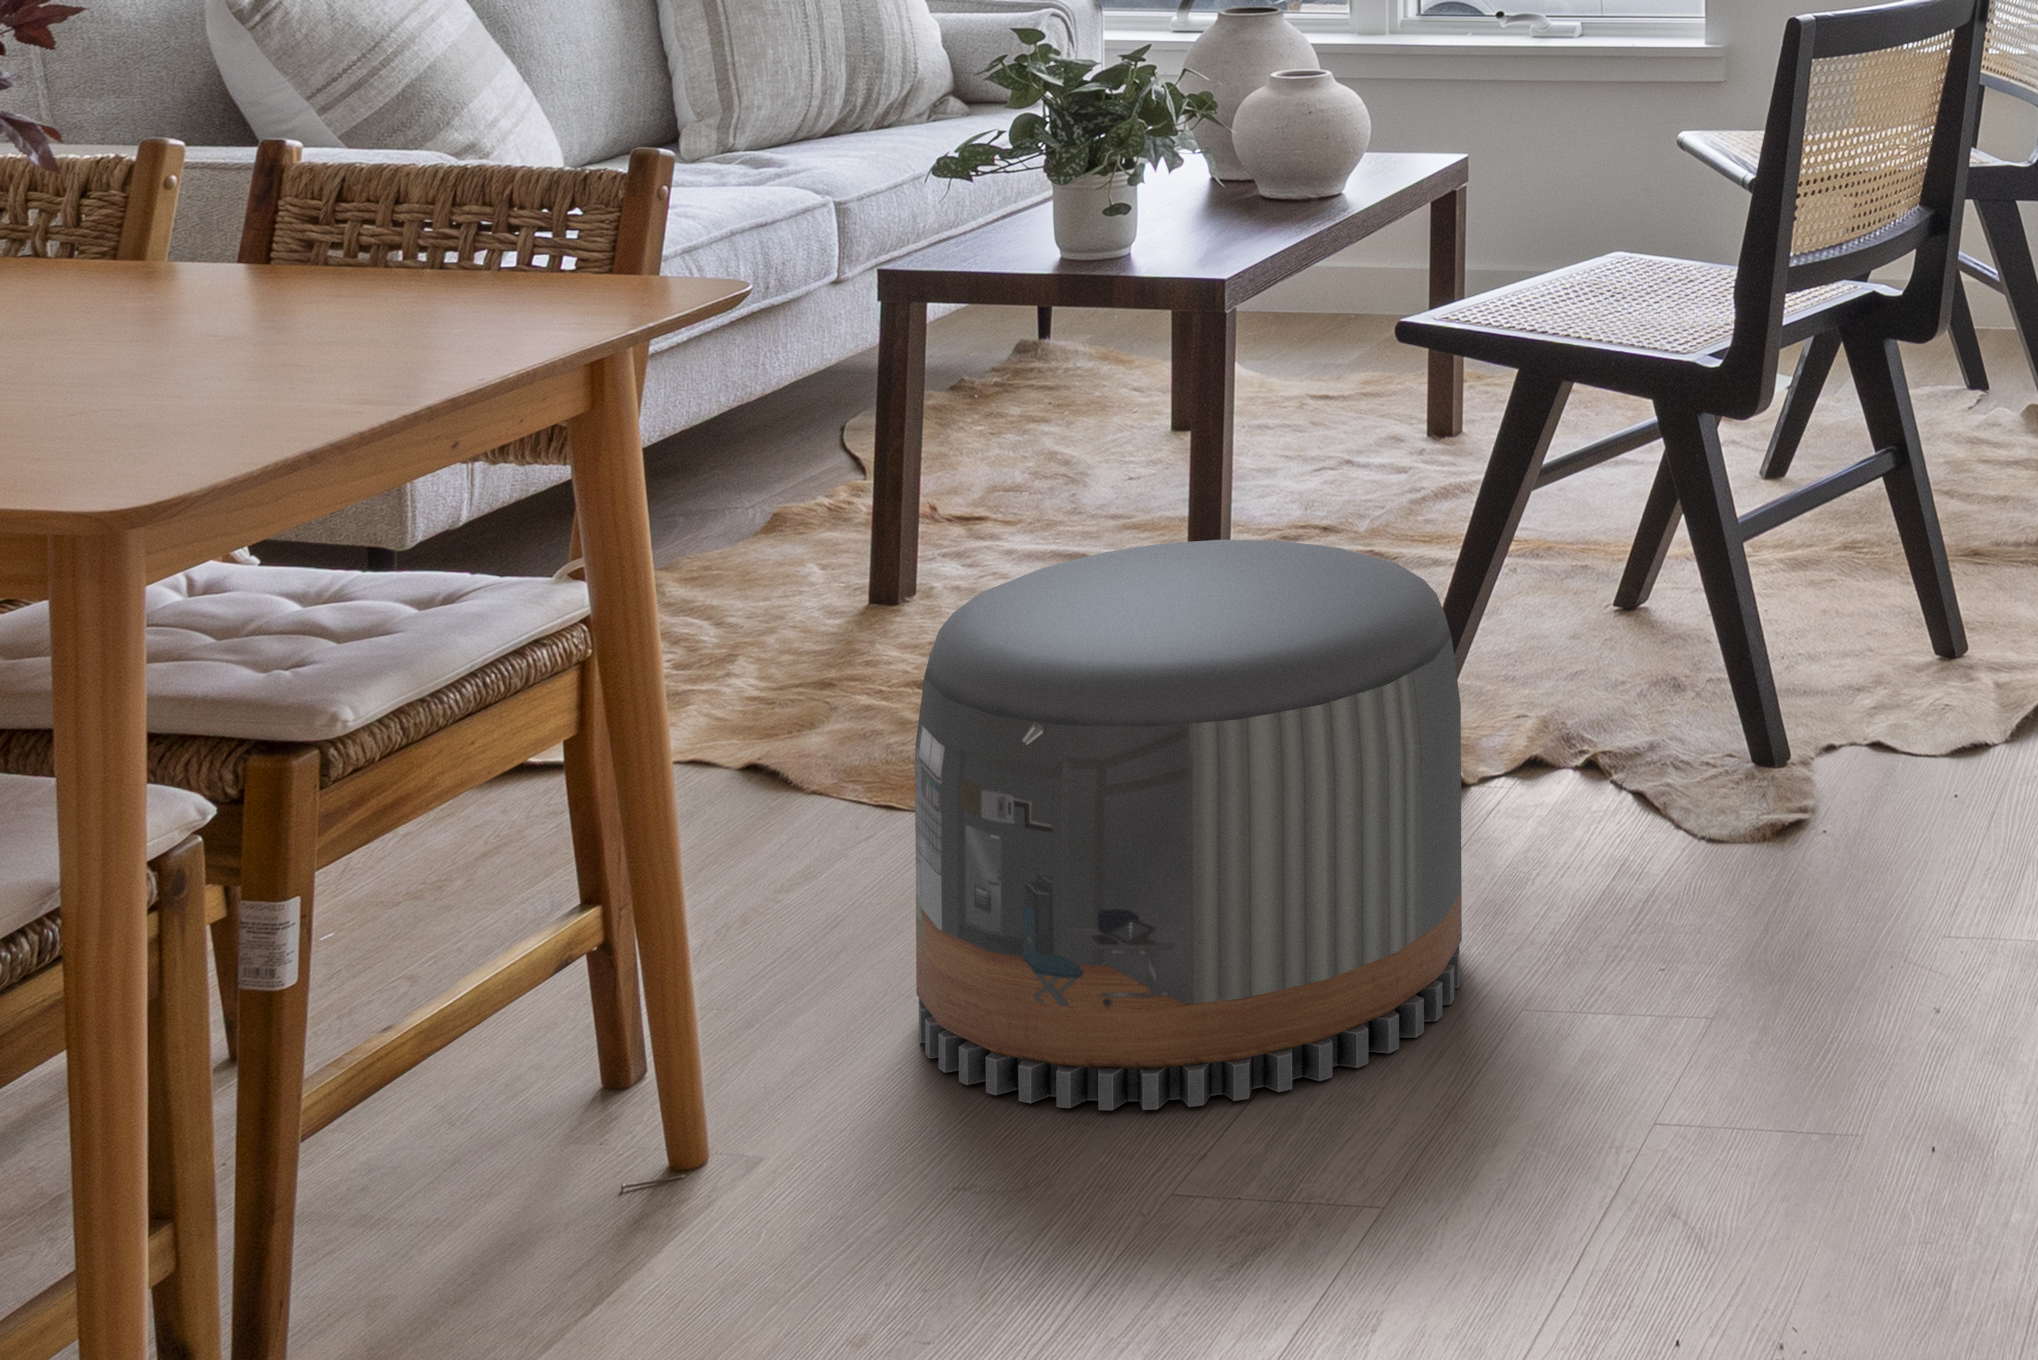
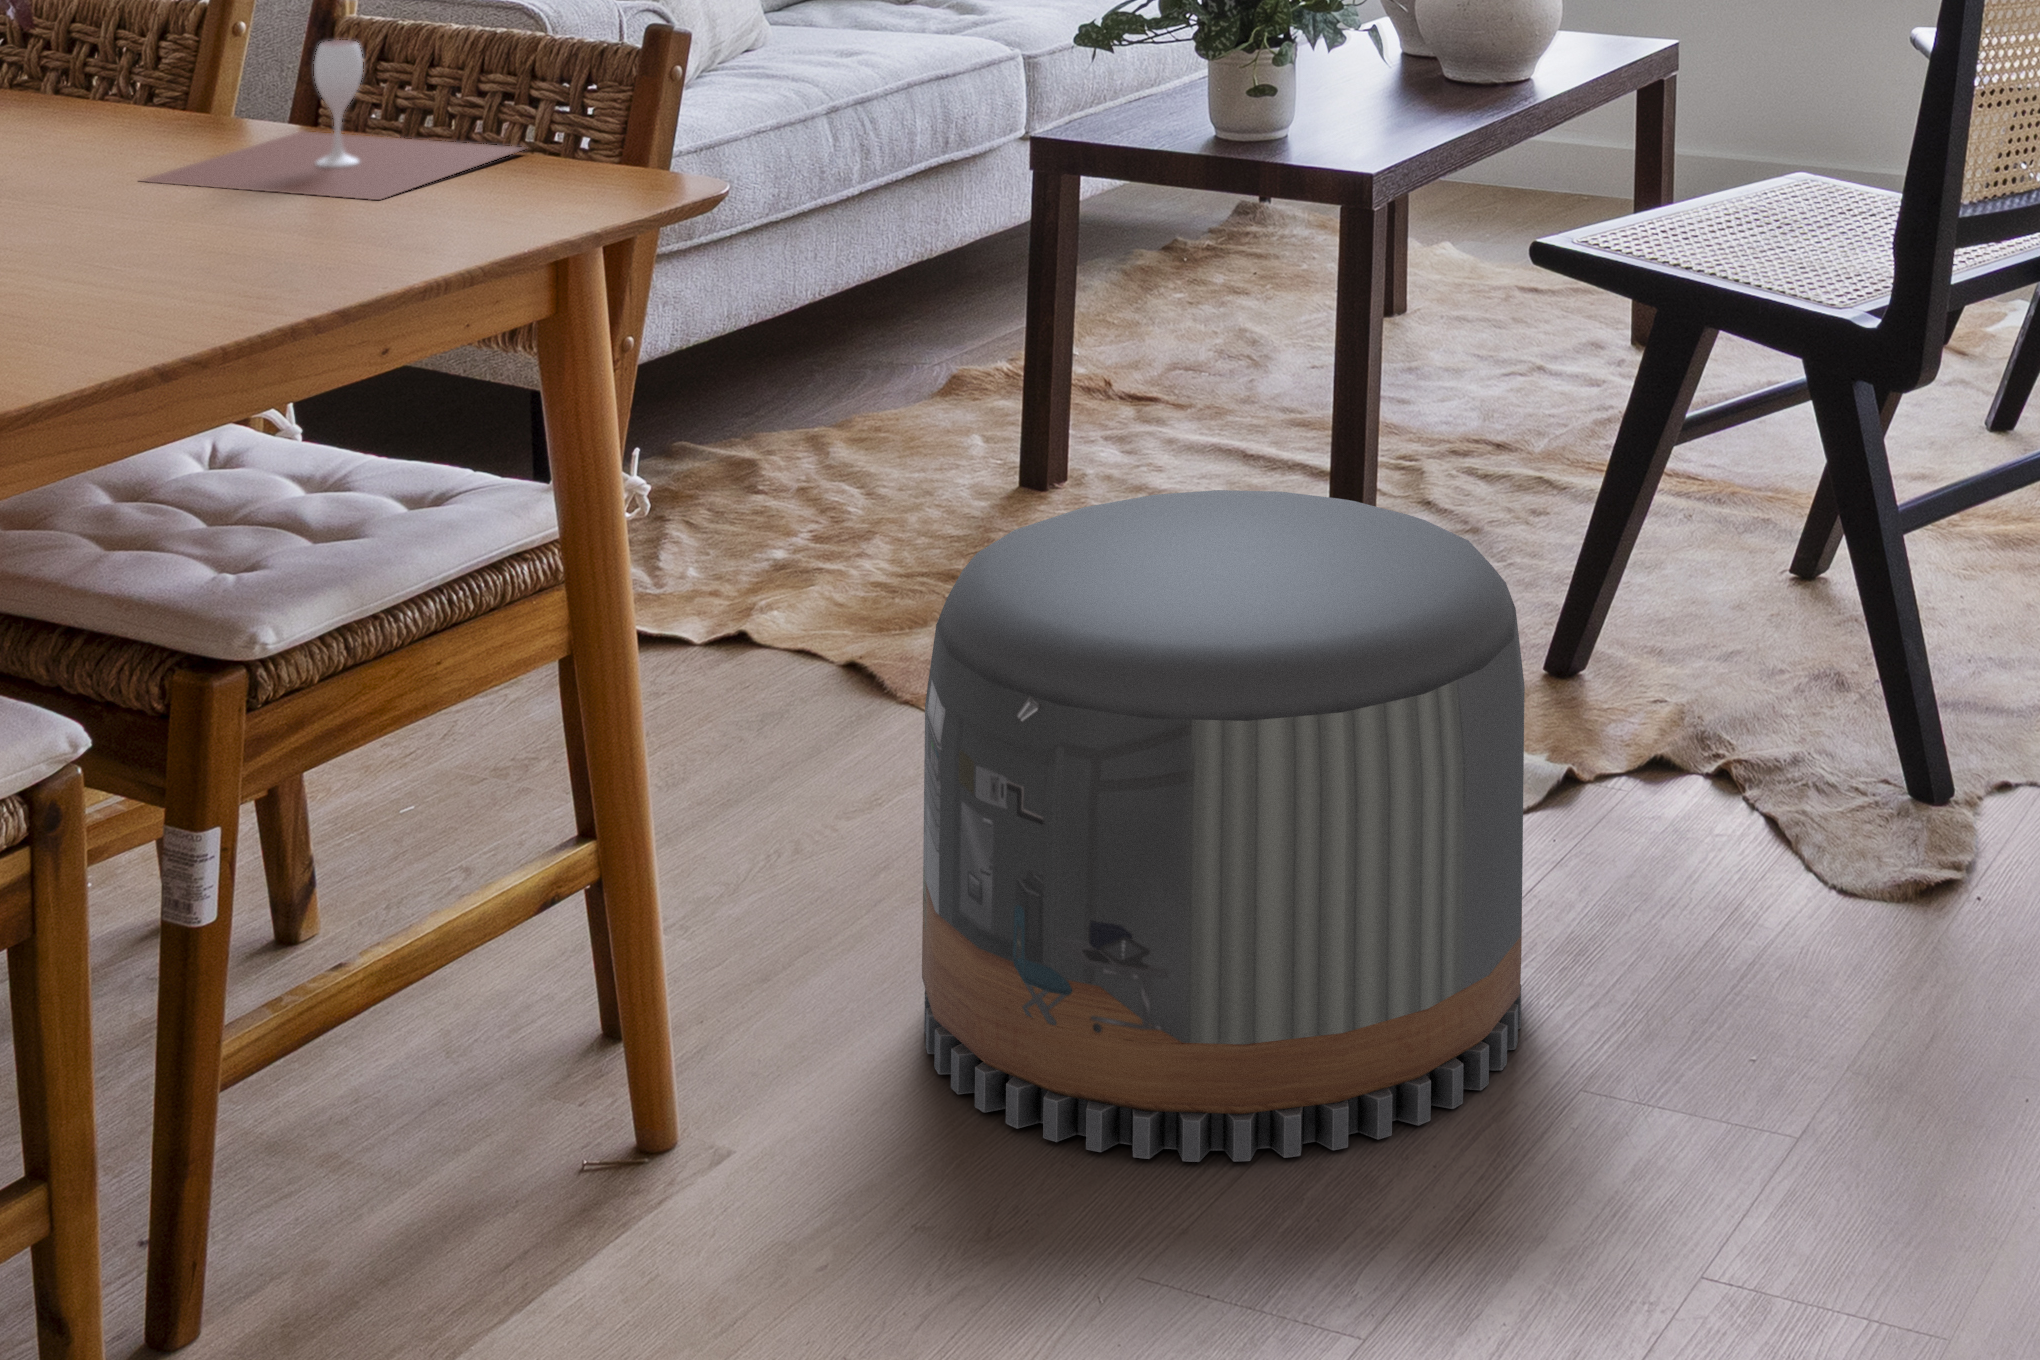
wine glass: none [126,182,510,325] -> present [143,40,524,200]

